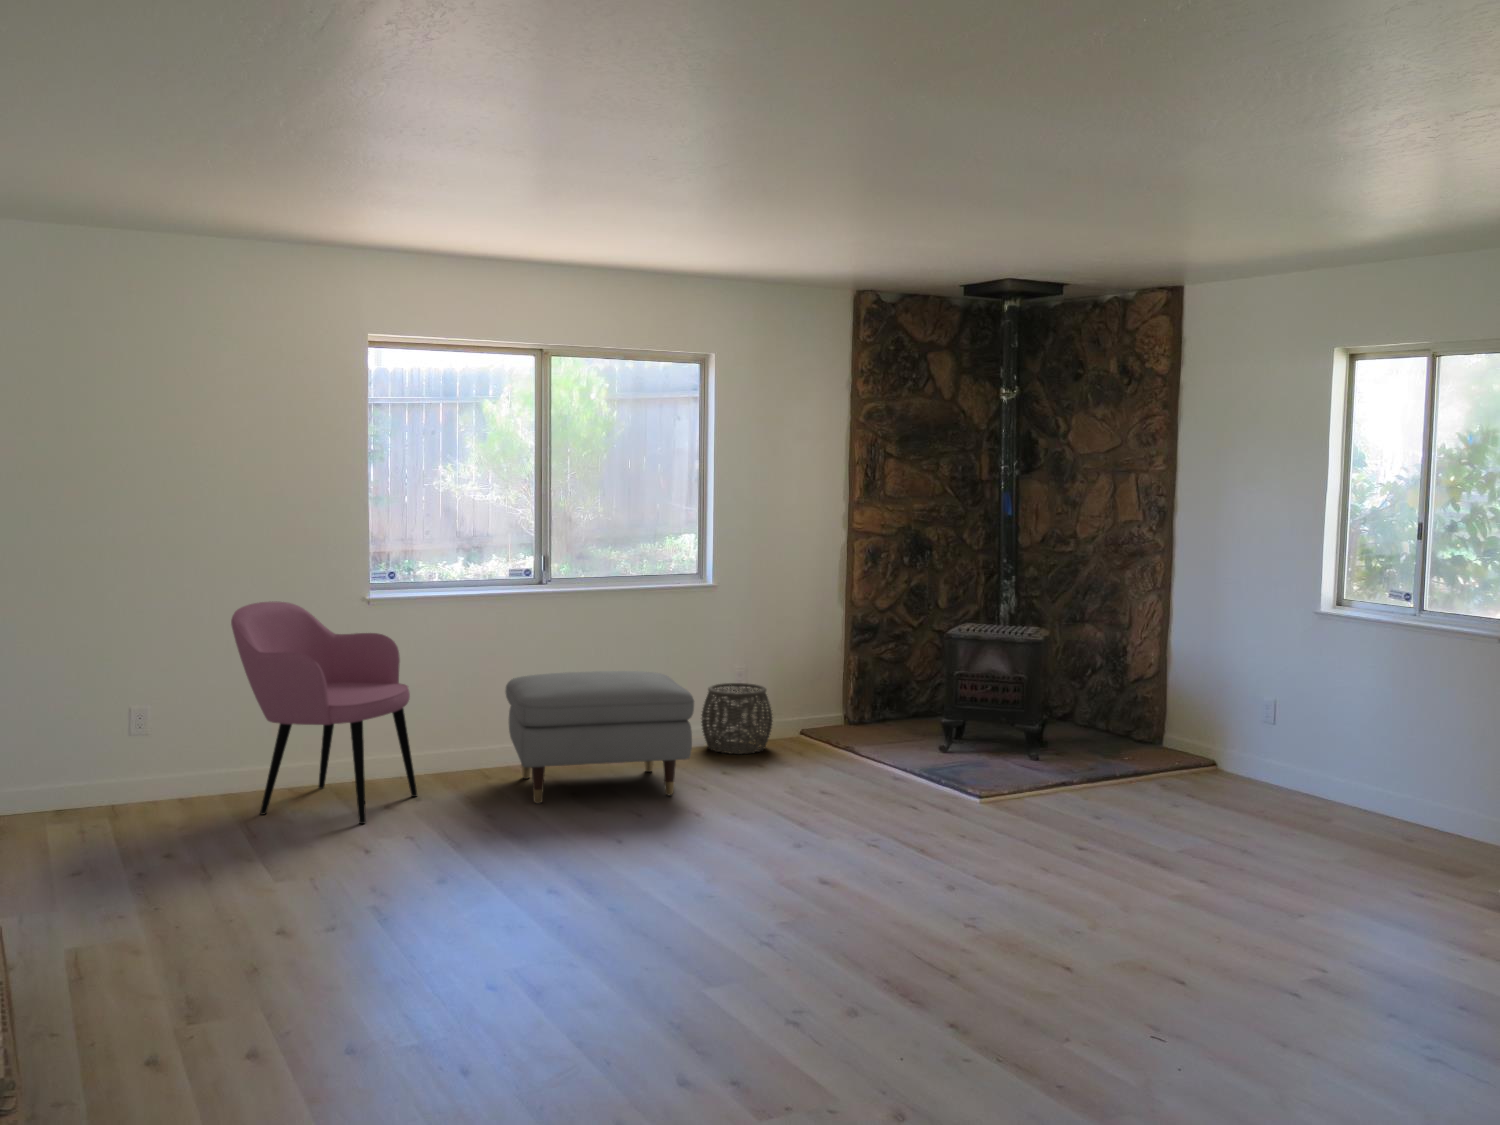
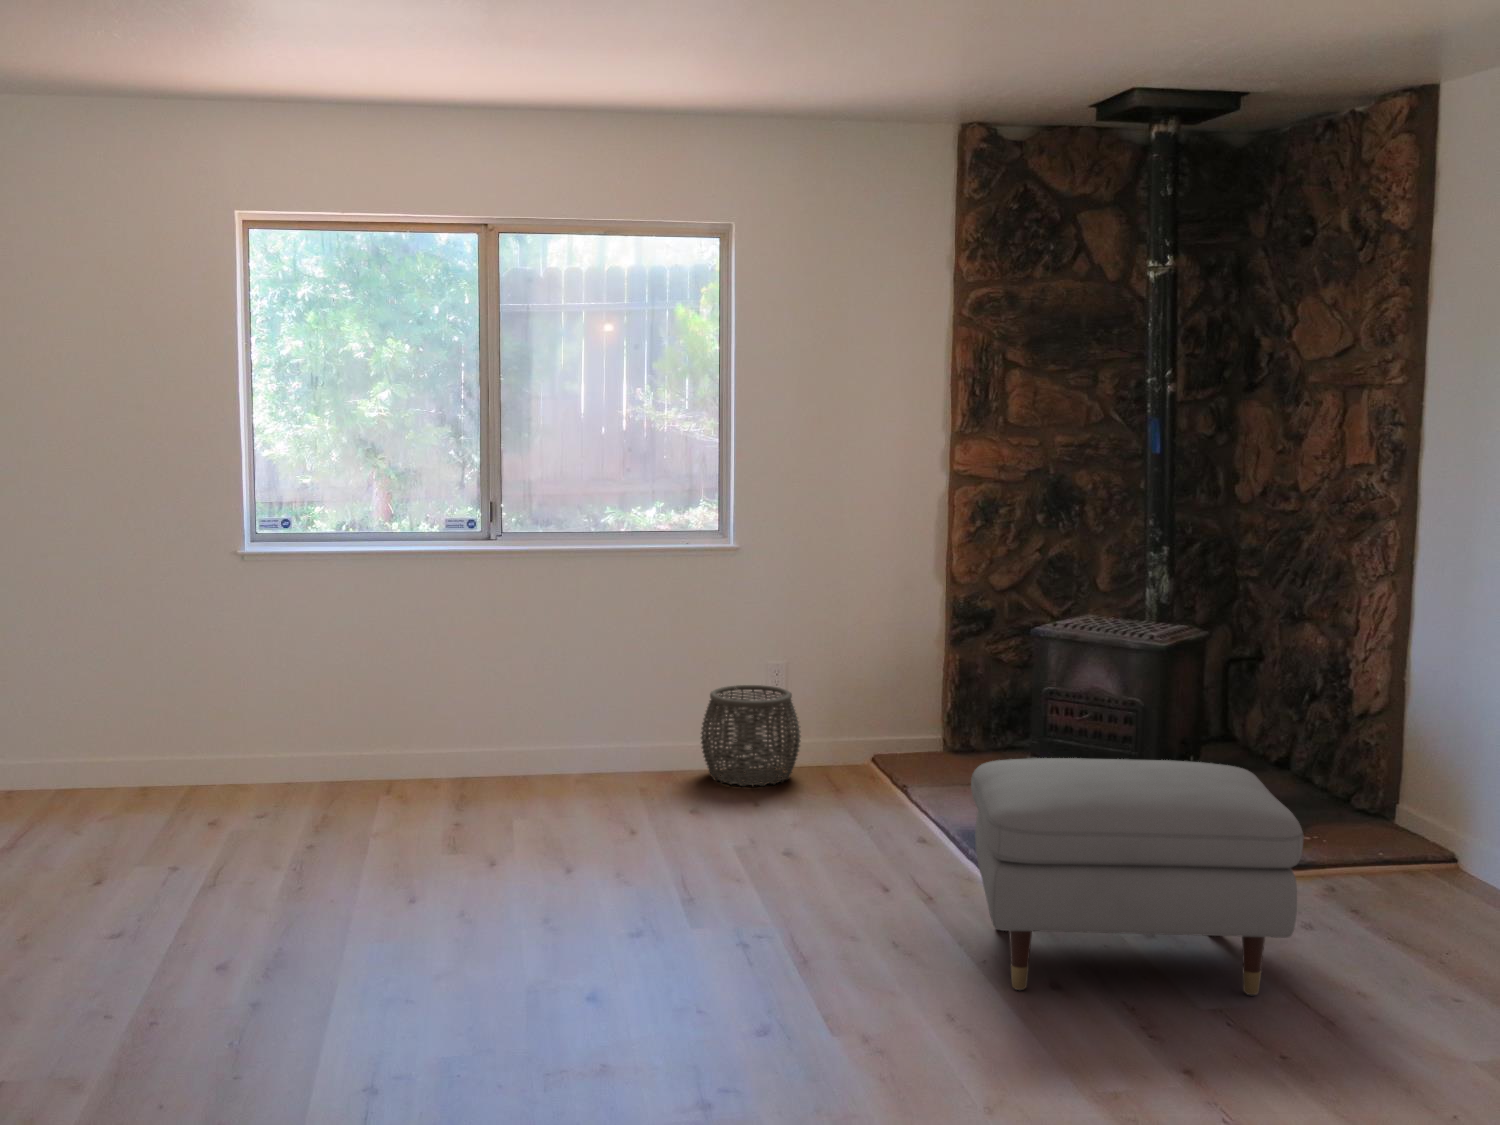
armchair: present [231,601,417,824] -> none [31,556,269,844]
ottoman: present [505,671,694,803] -> present [971,758,1304,995]

